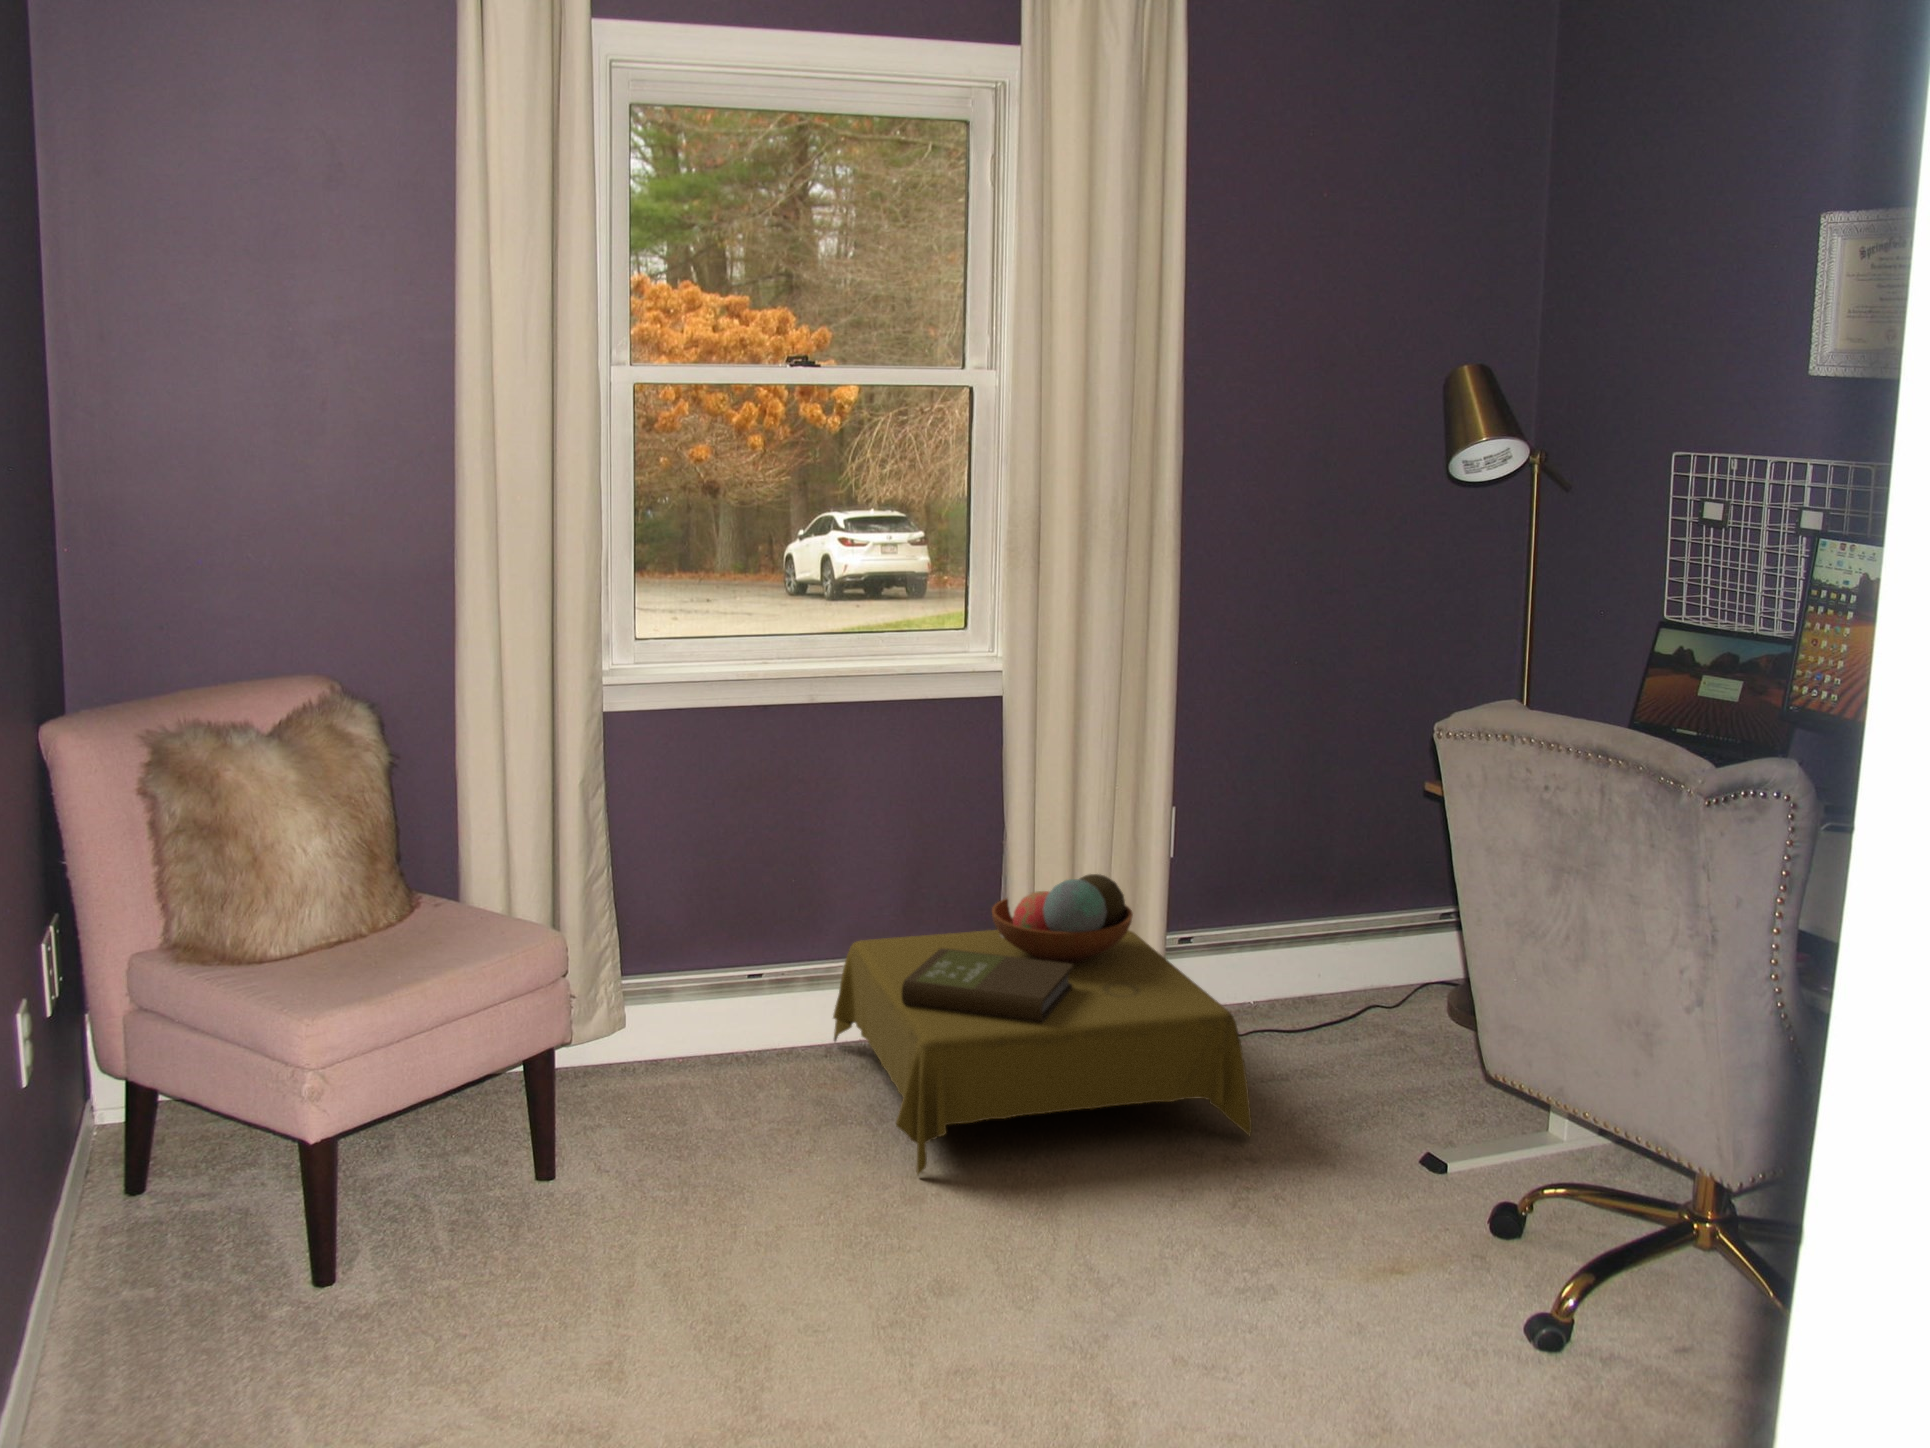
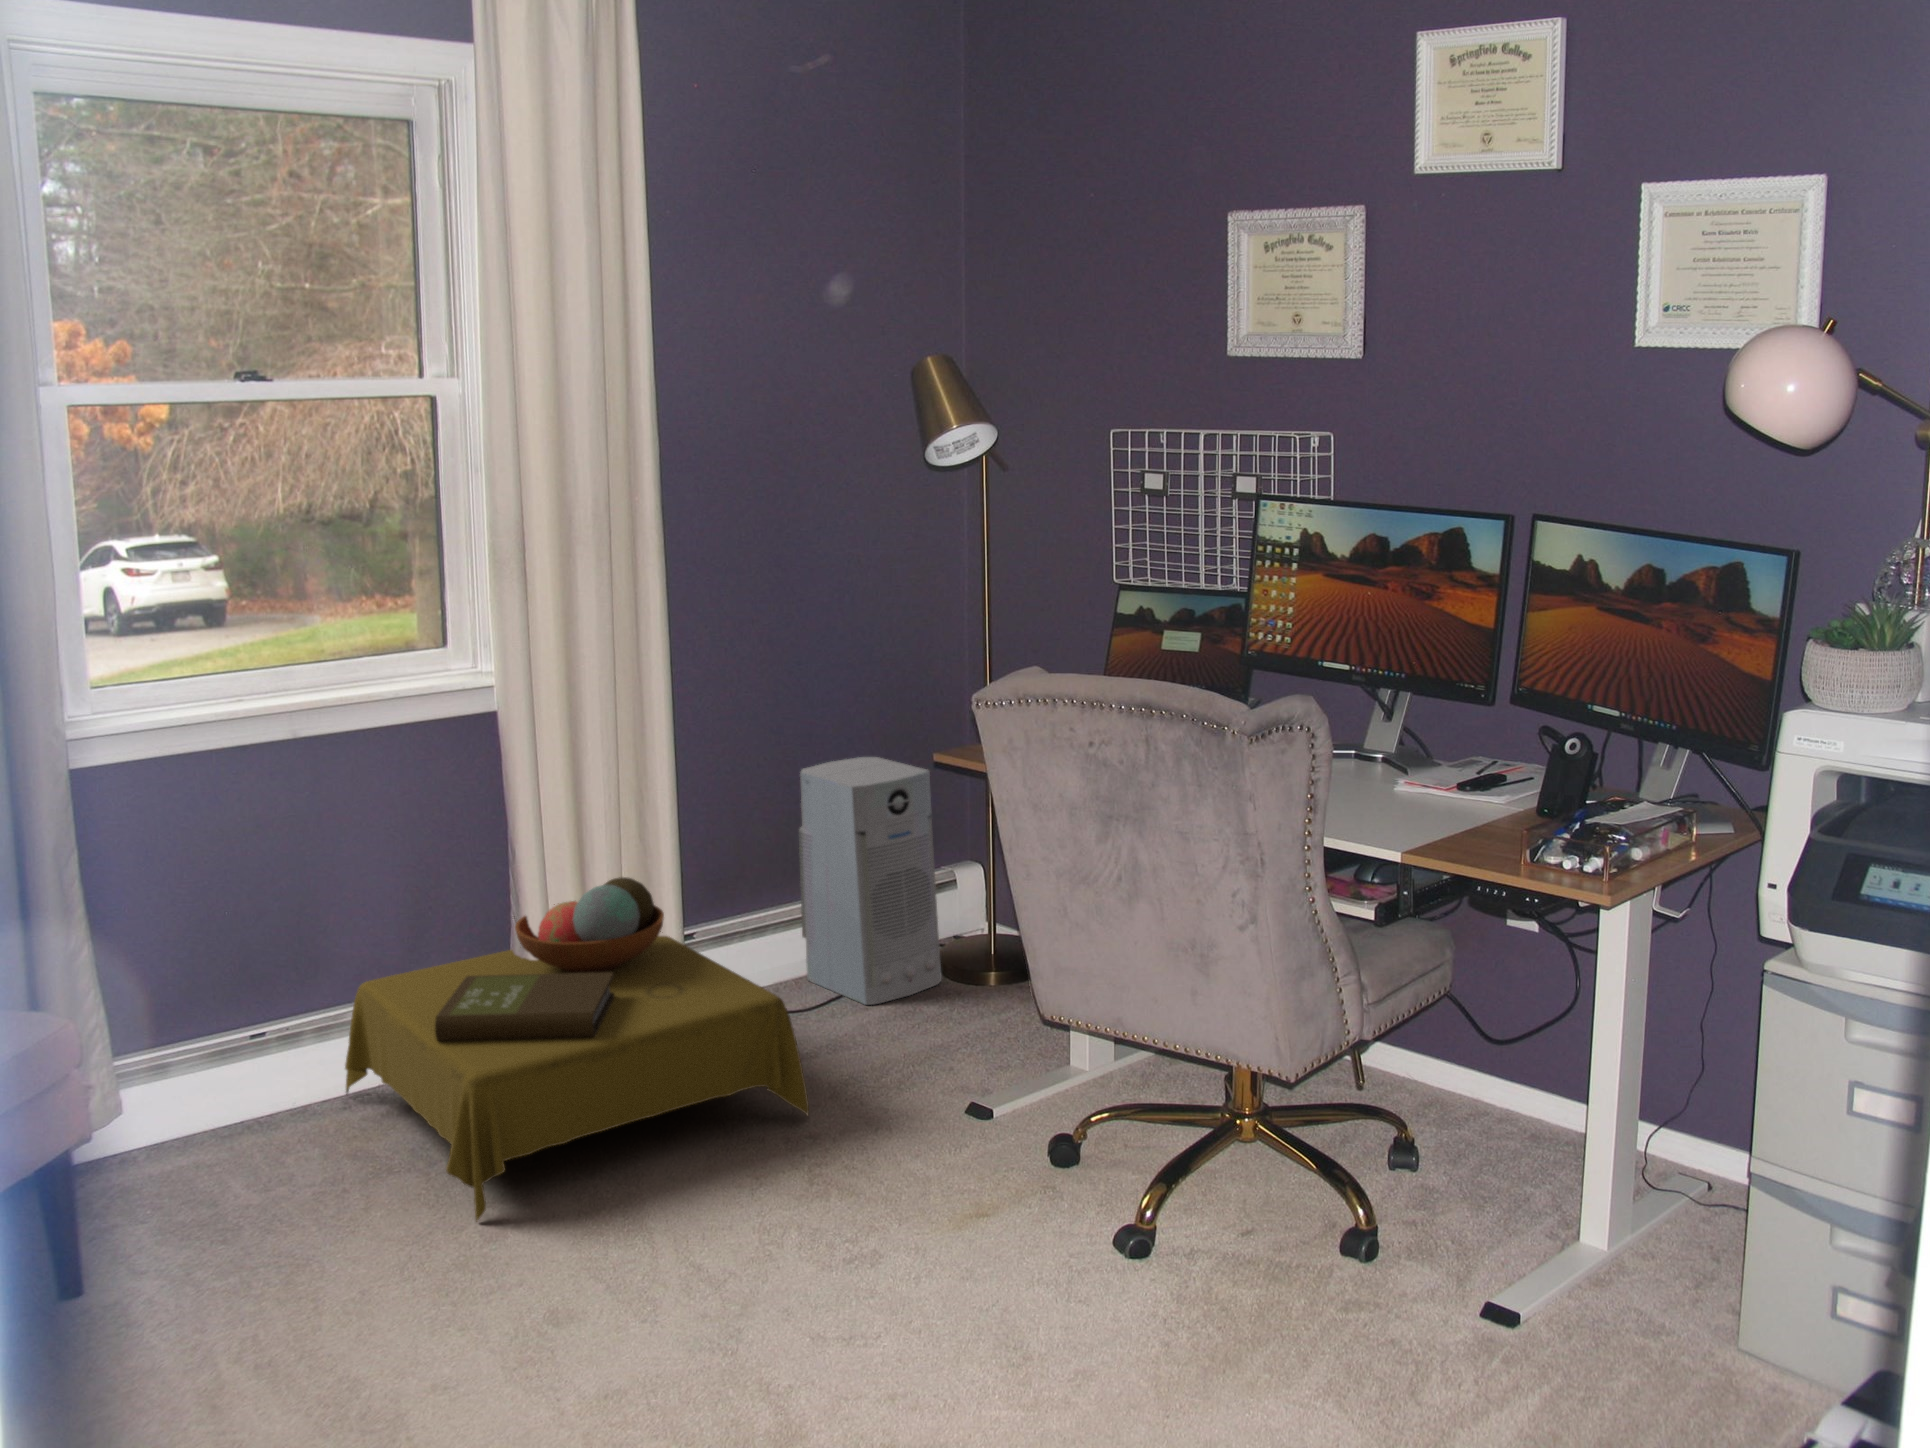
air purifier: none [1286,782,1432,1039] -> present [799,757,942,1005]

